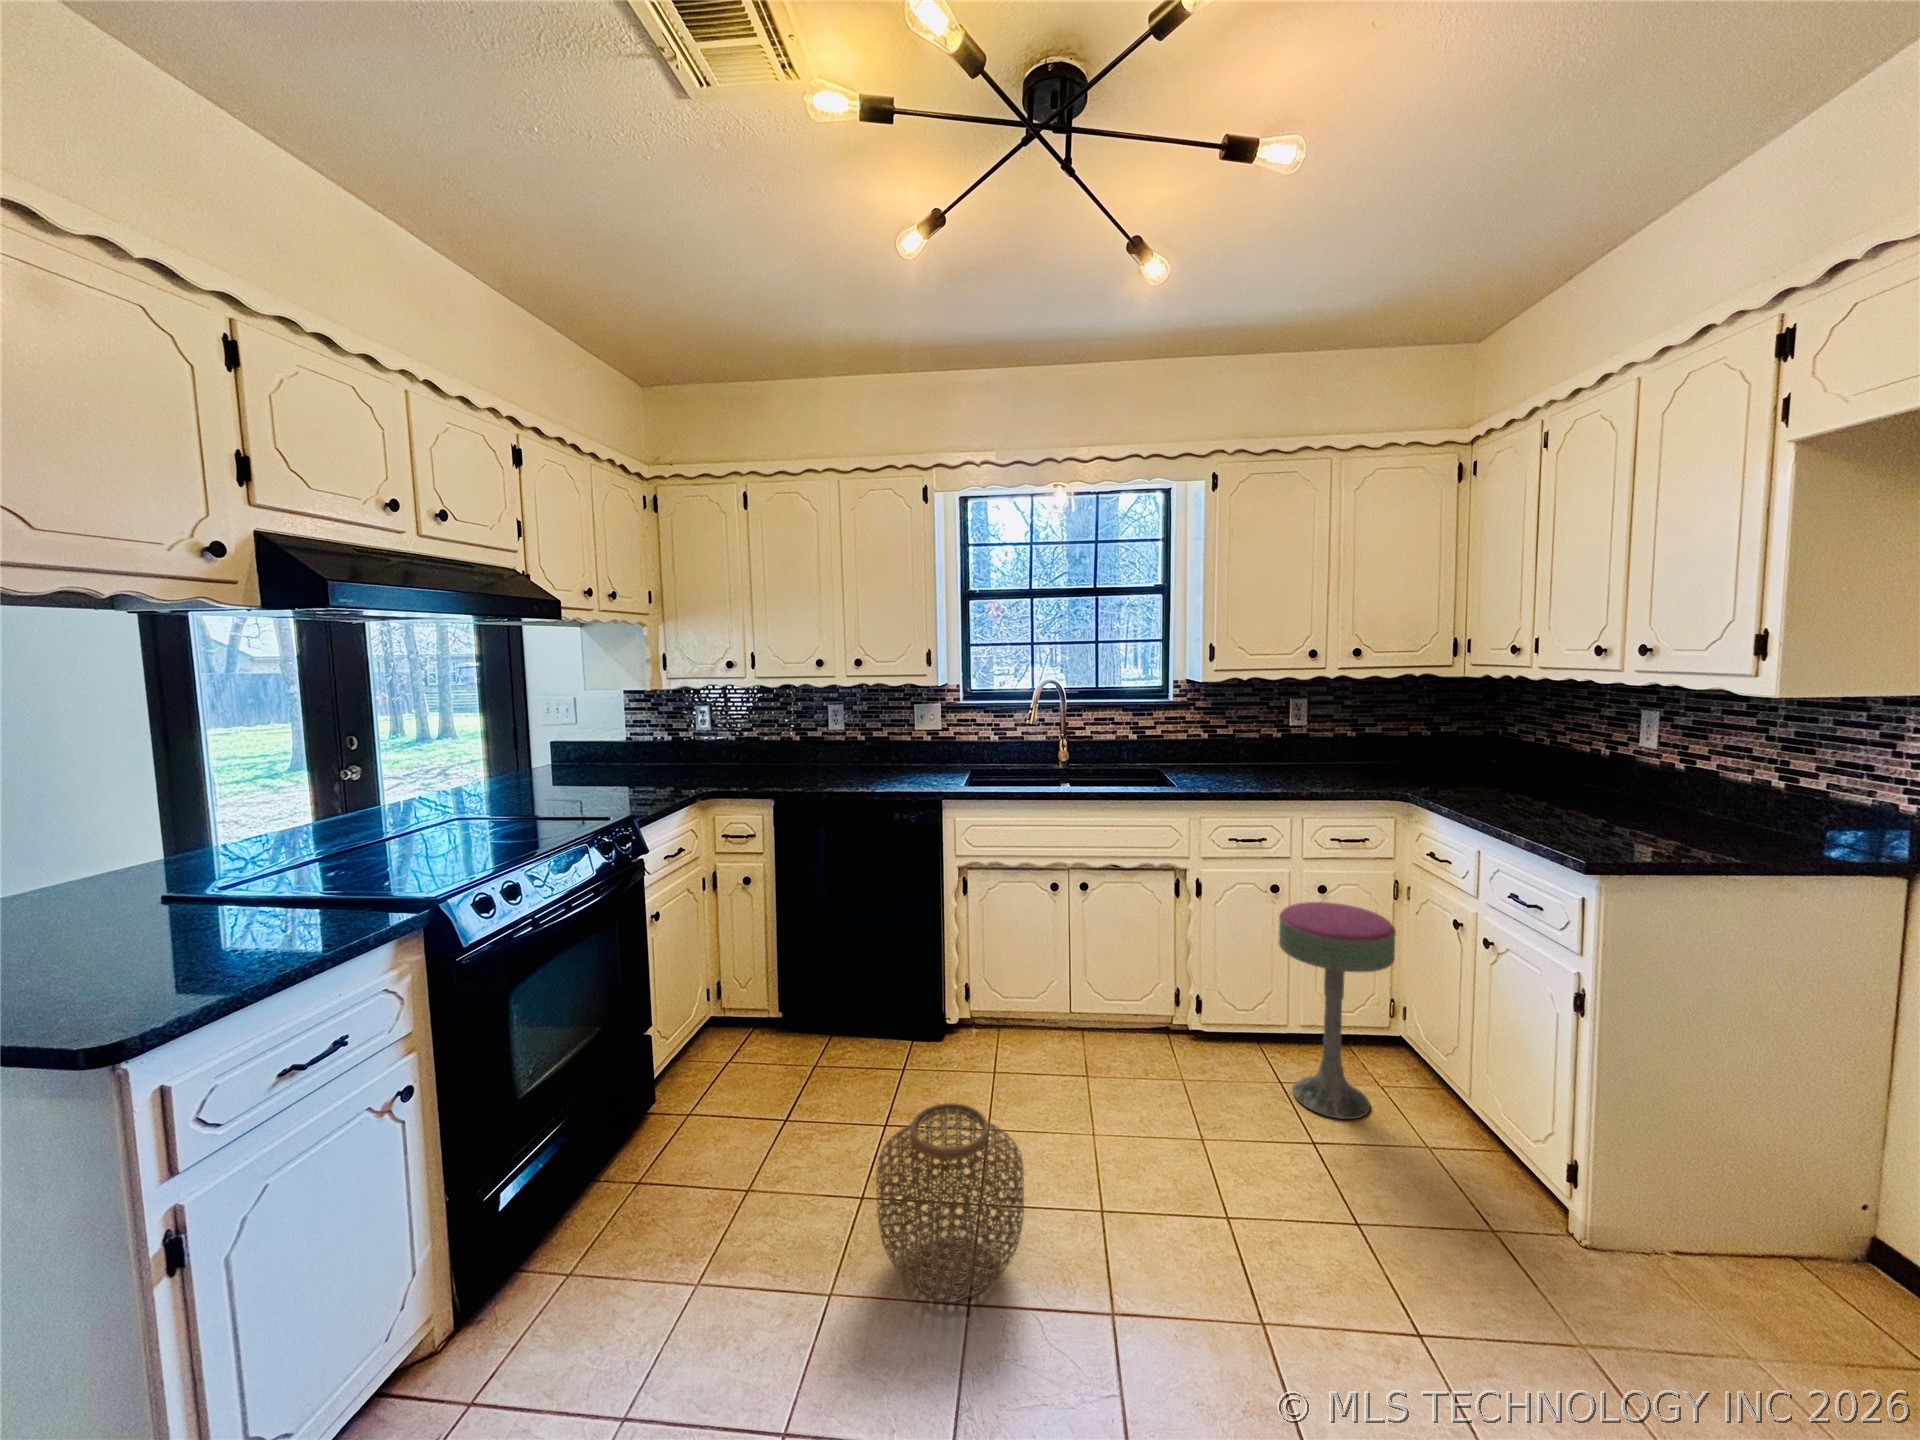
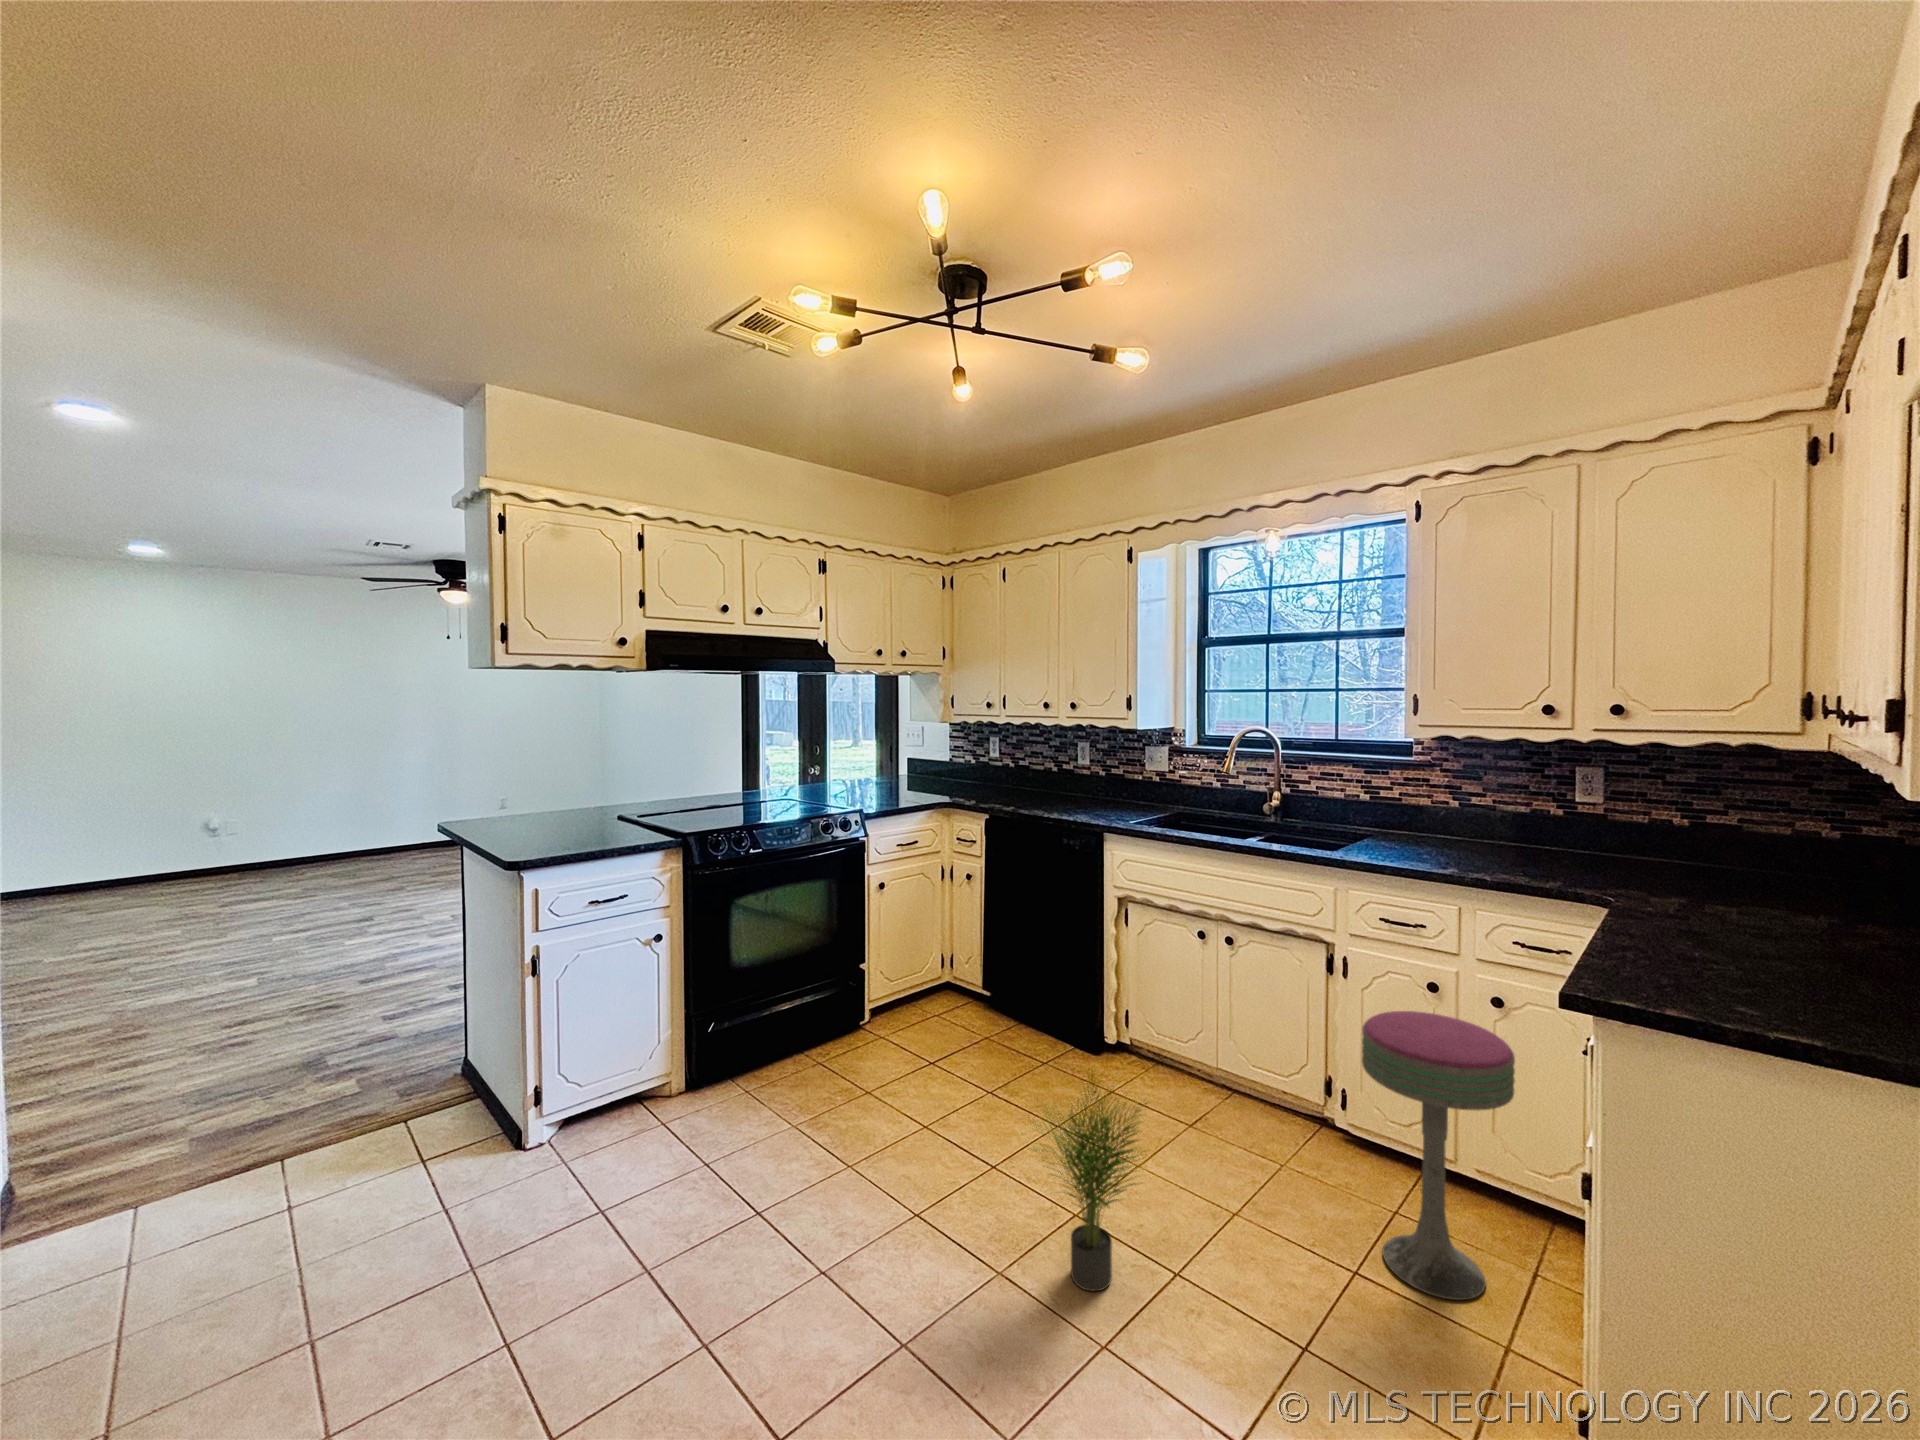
potted plant: none [1100,1036,1261,1263] -> present [1034,1079,1151,1291]
woven basket: present [876,1103,1024,1300] -> none [855,1060,972,1213]

